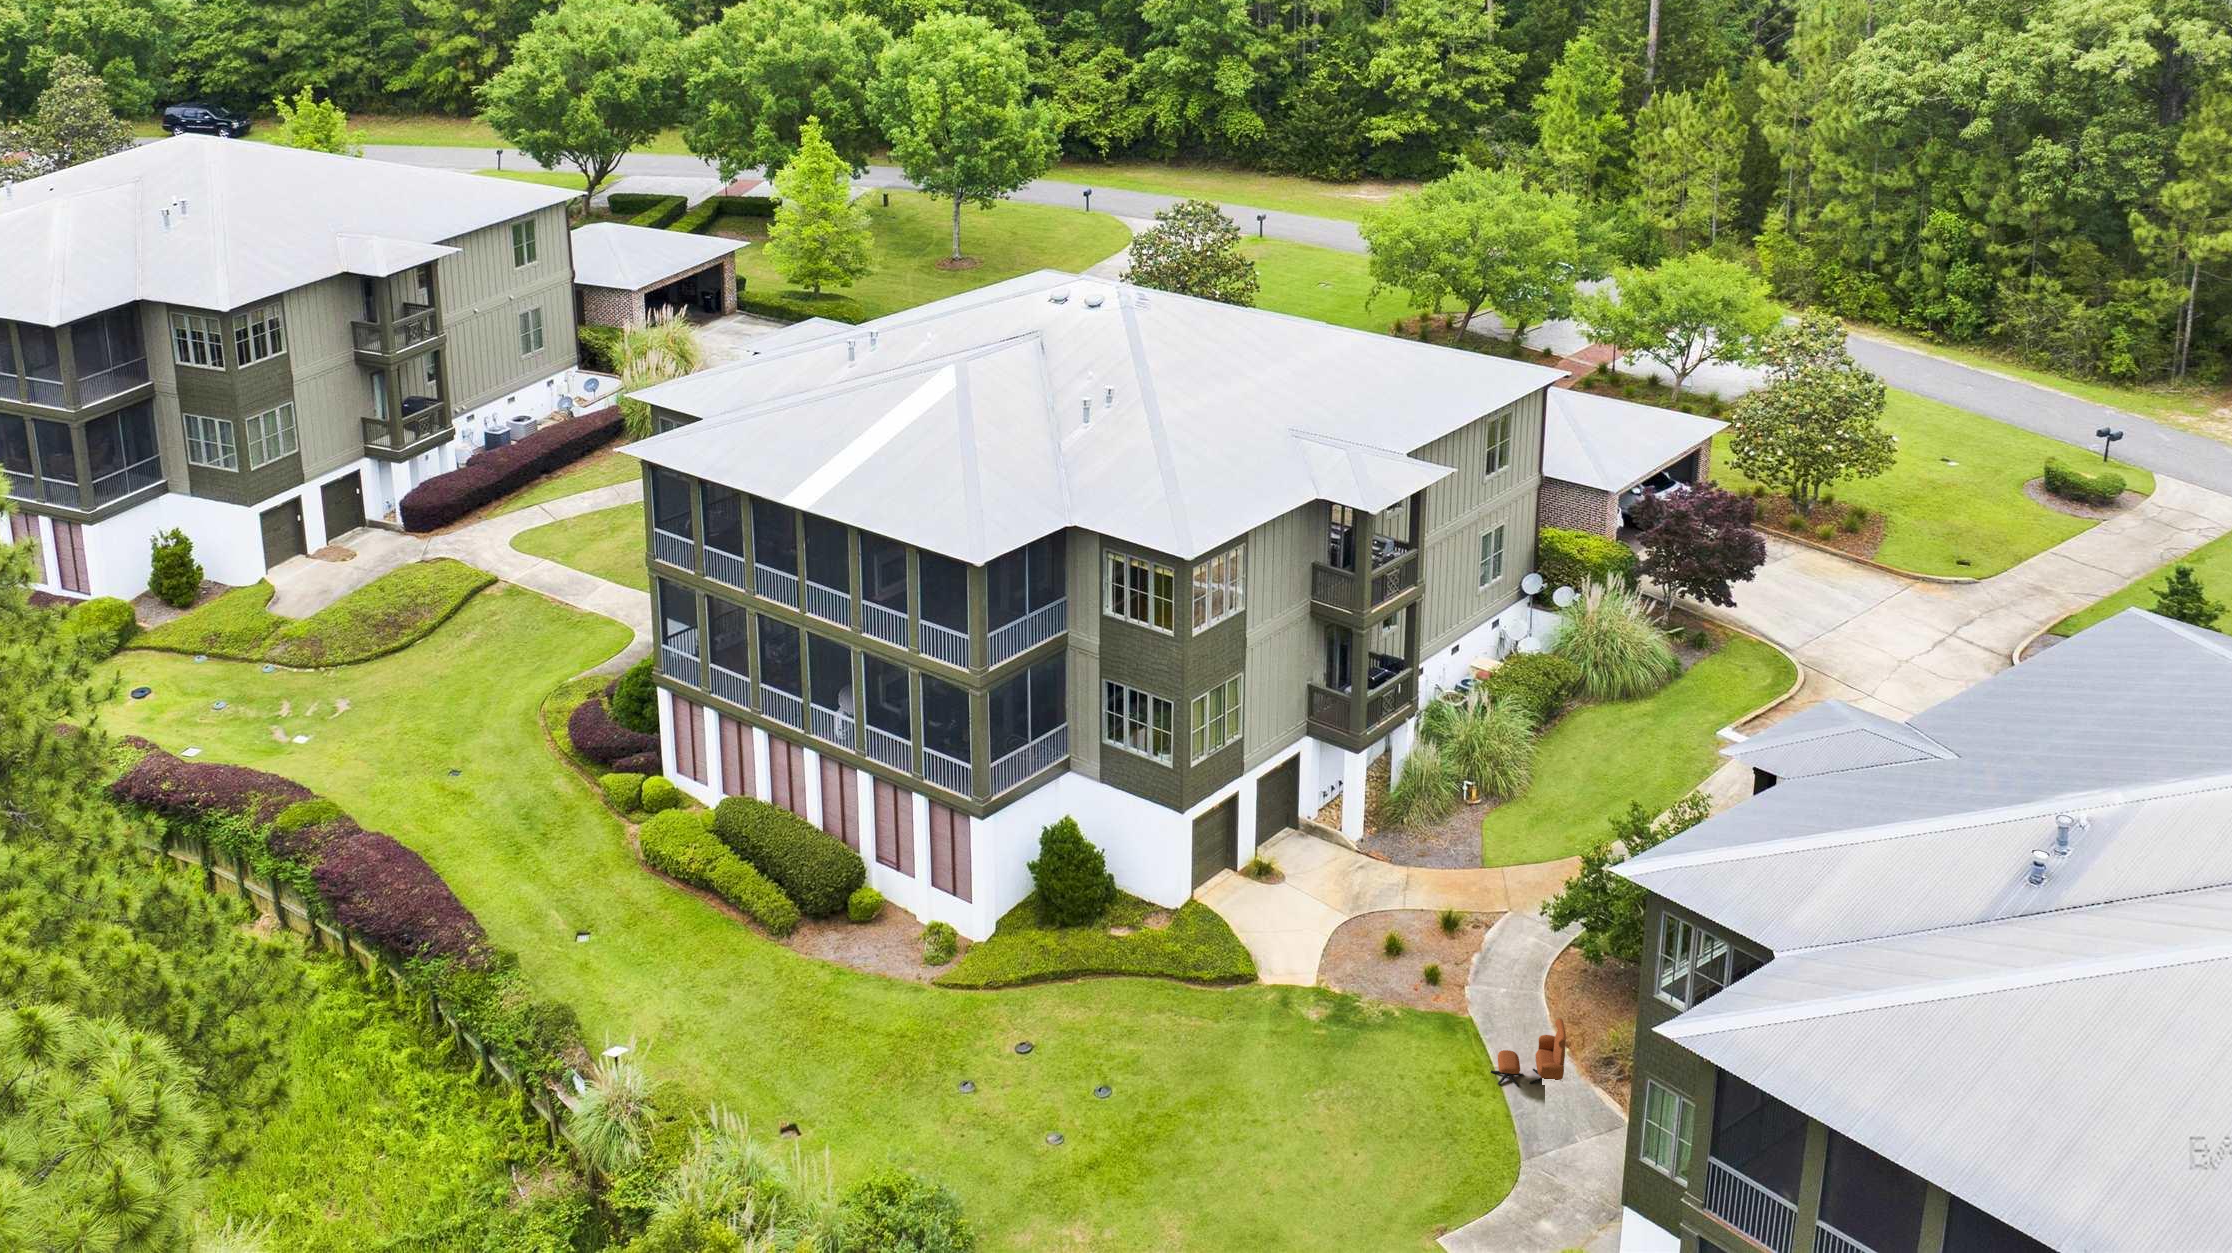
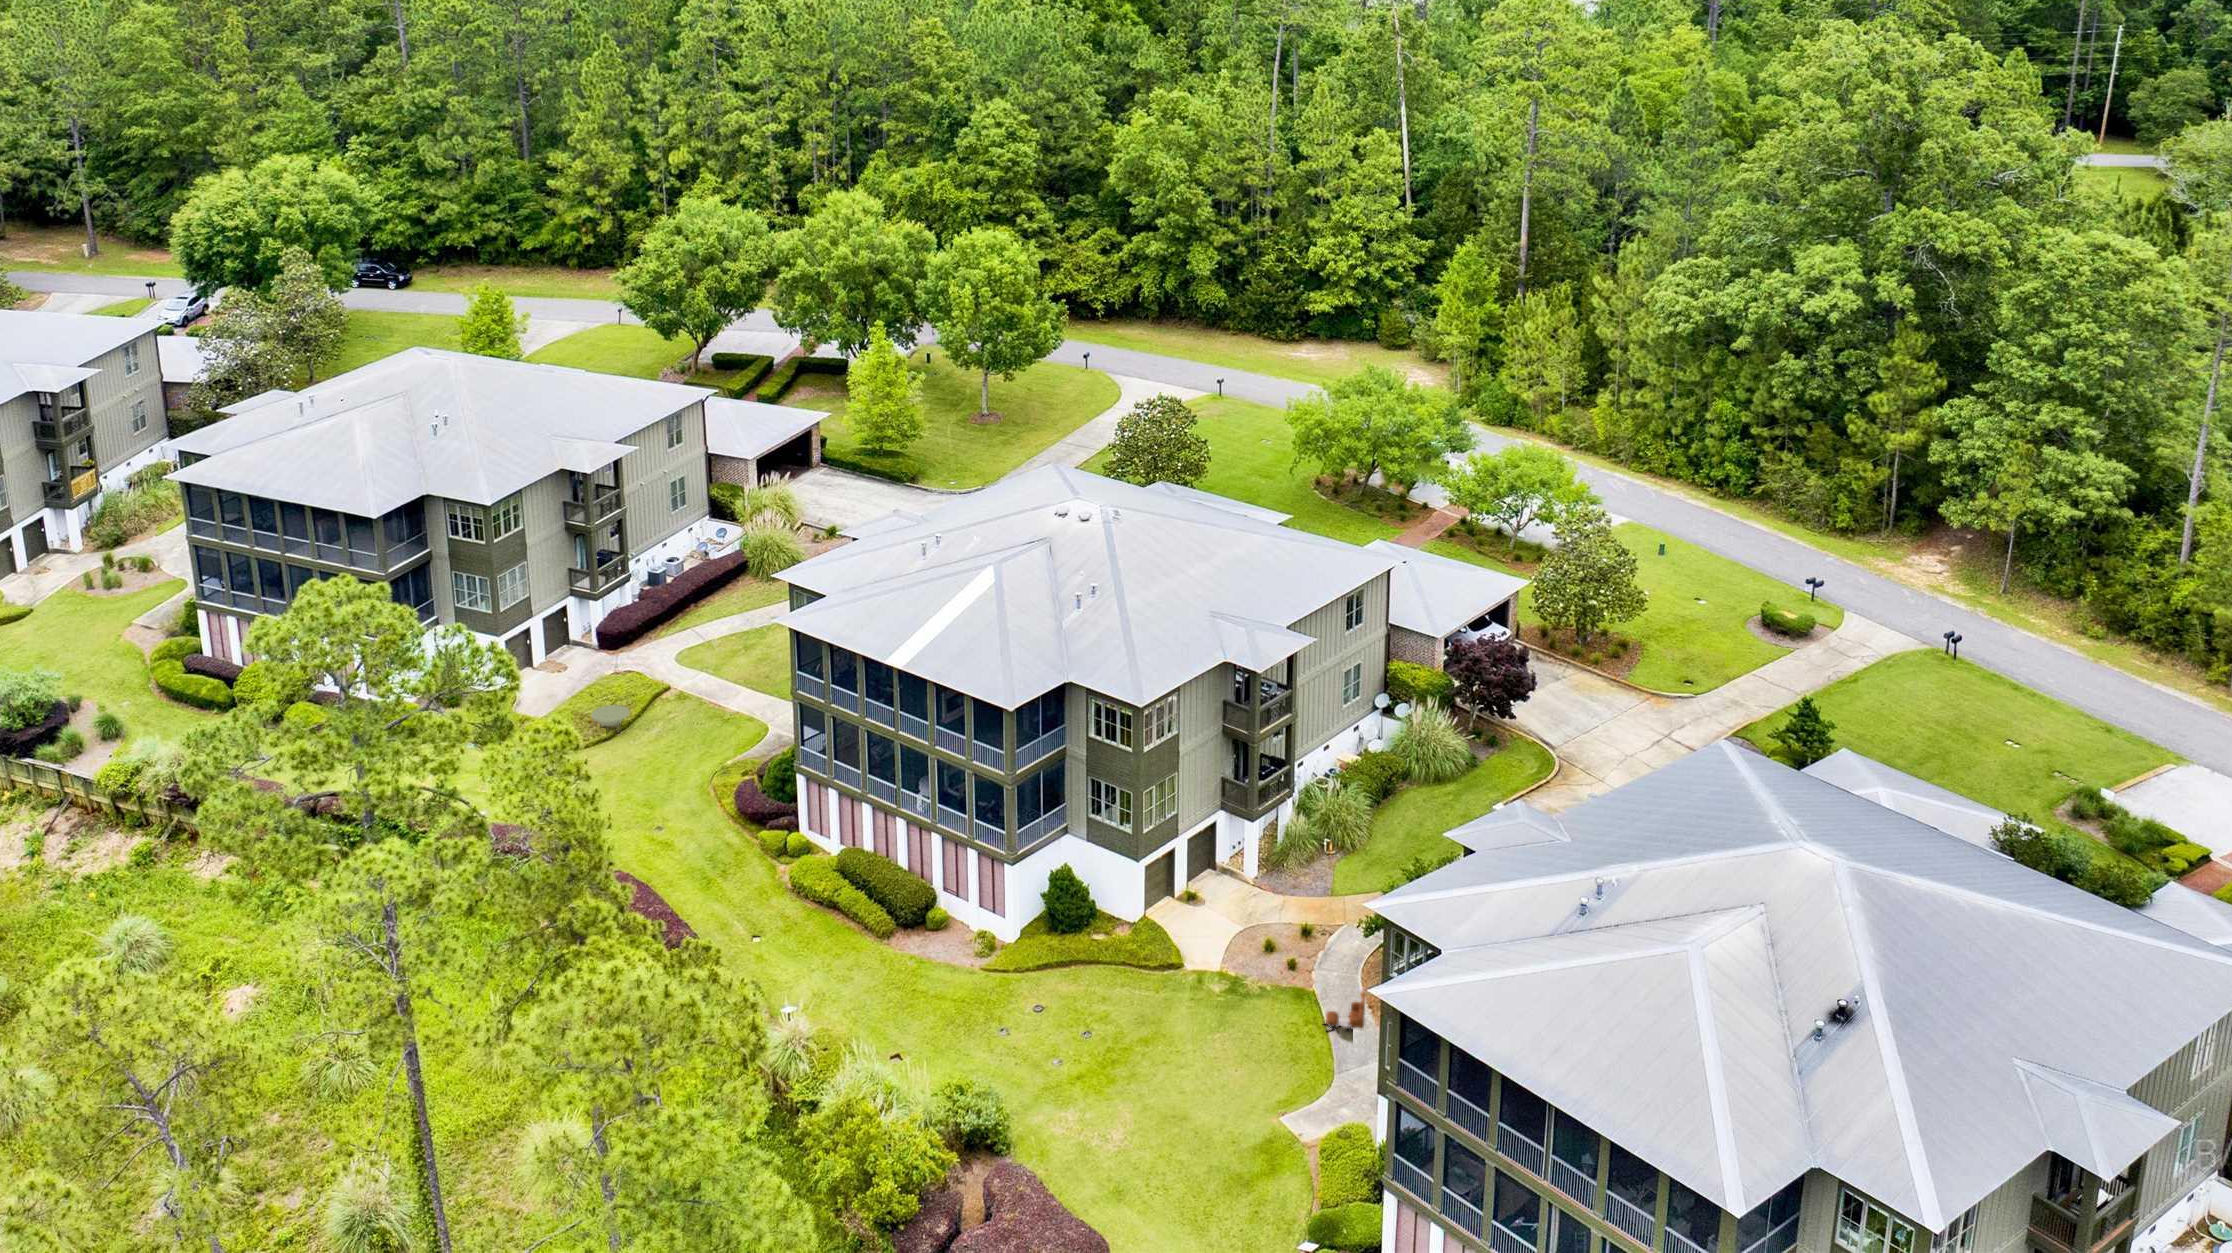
round table: none [376,602,434,642] -> present [591,705,630,733]

